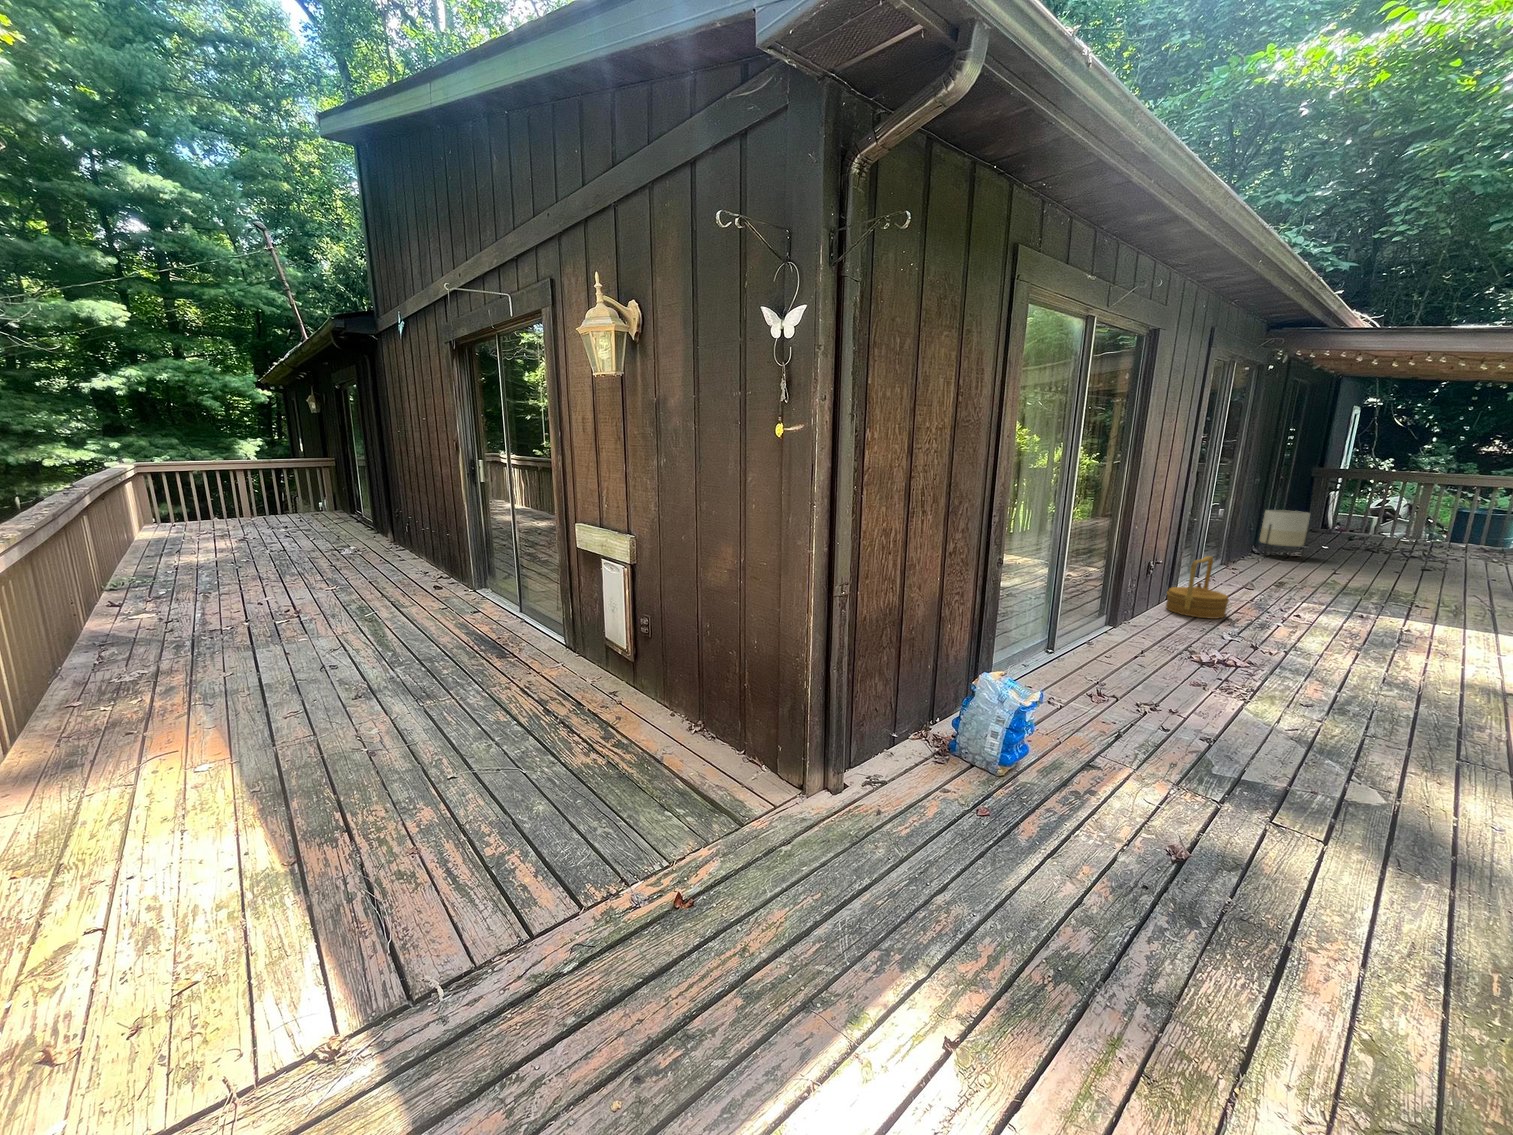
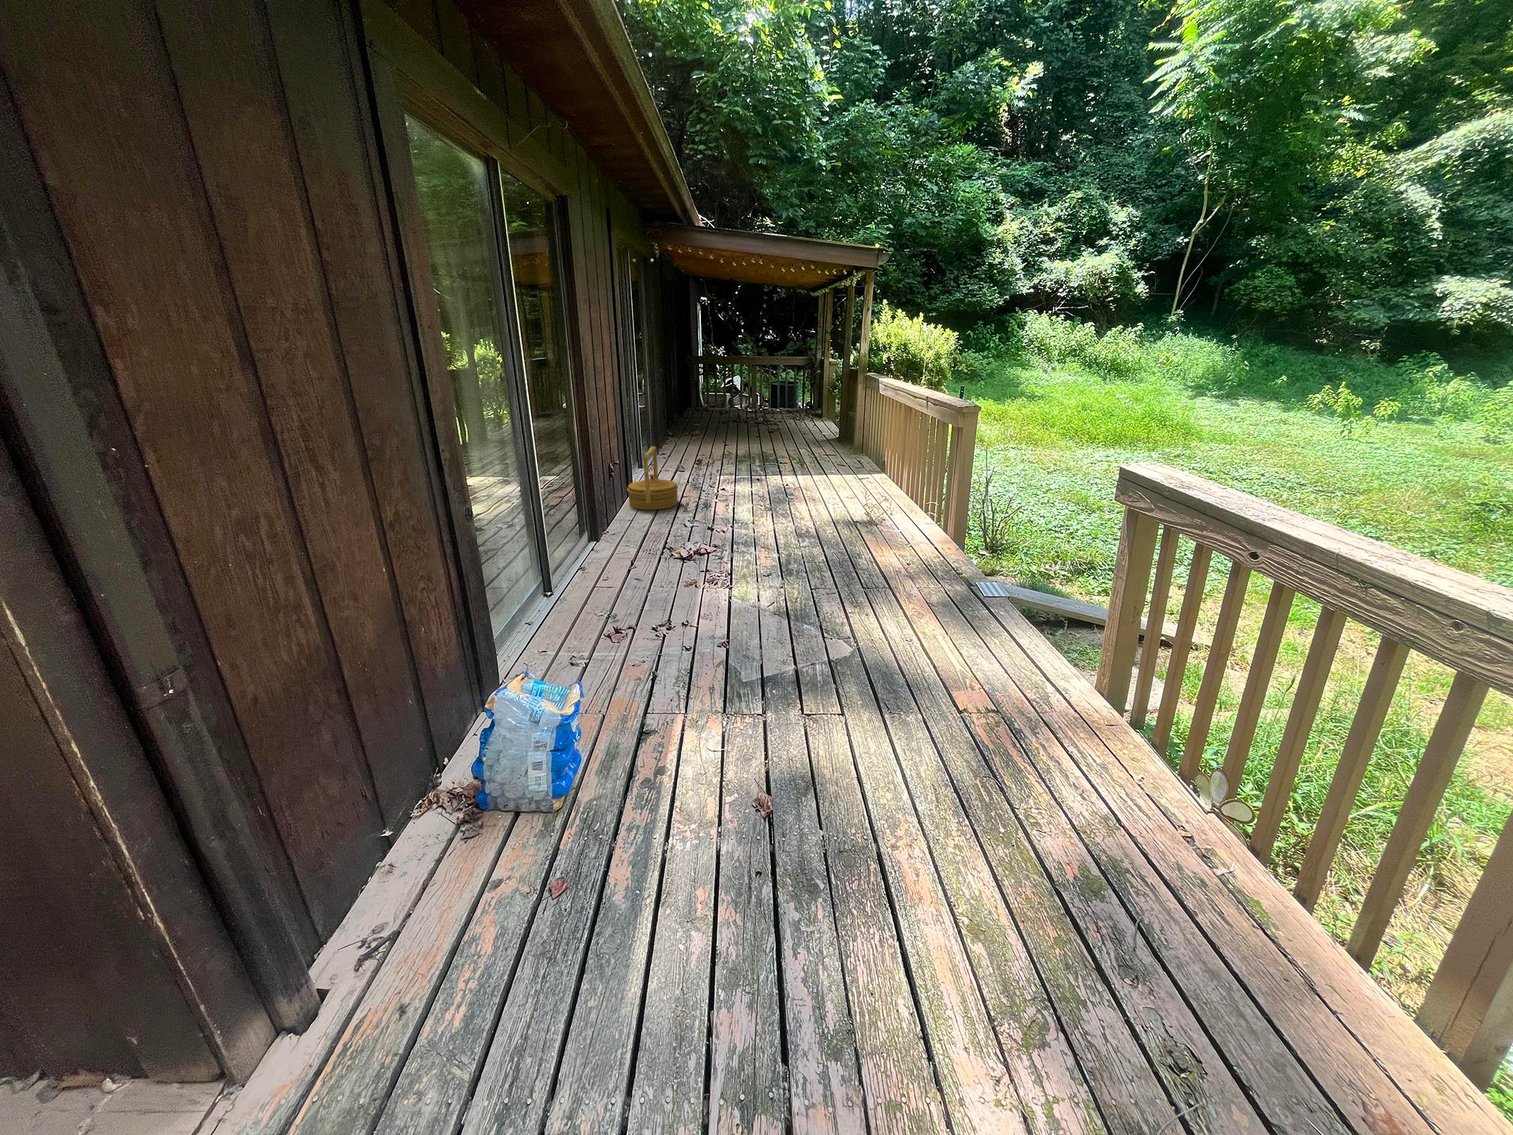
planter: present [1259,510,1310,551] -> none [670,392,703,437]

